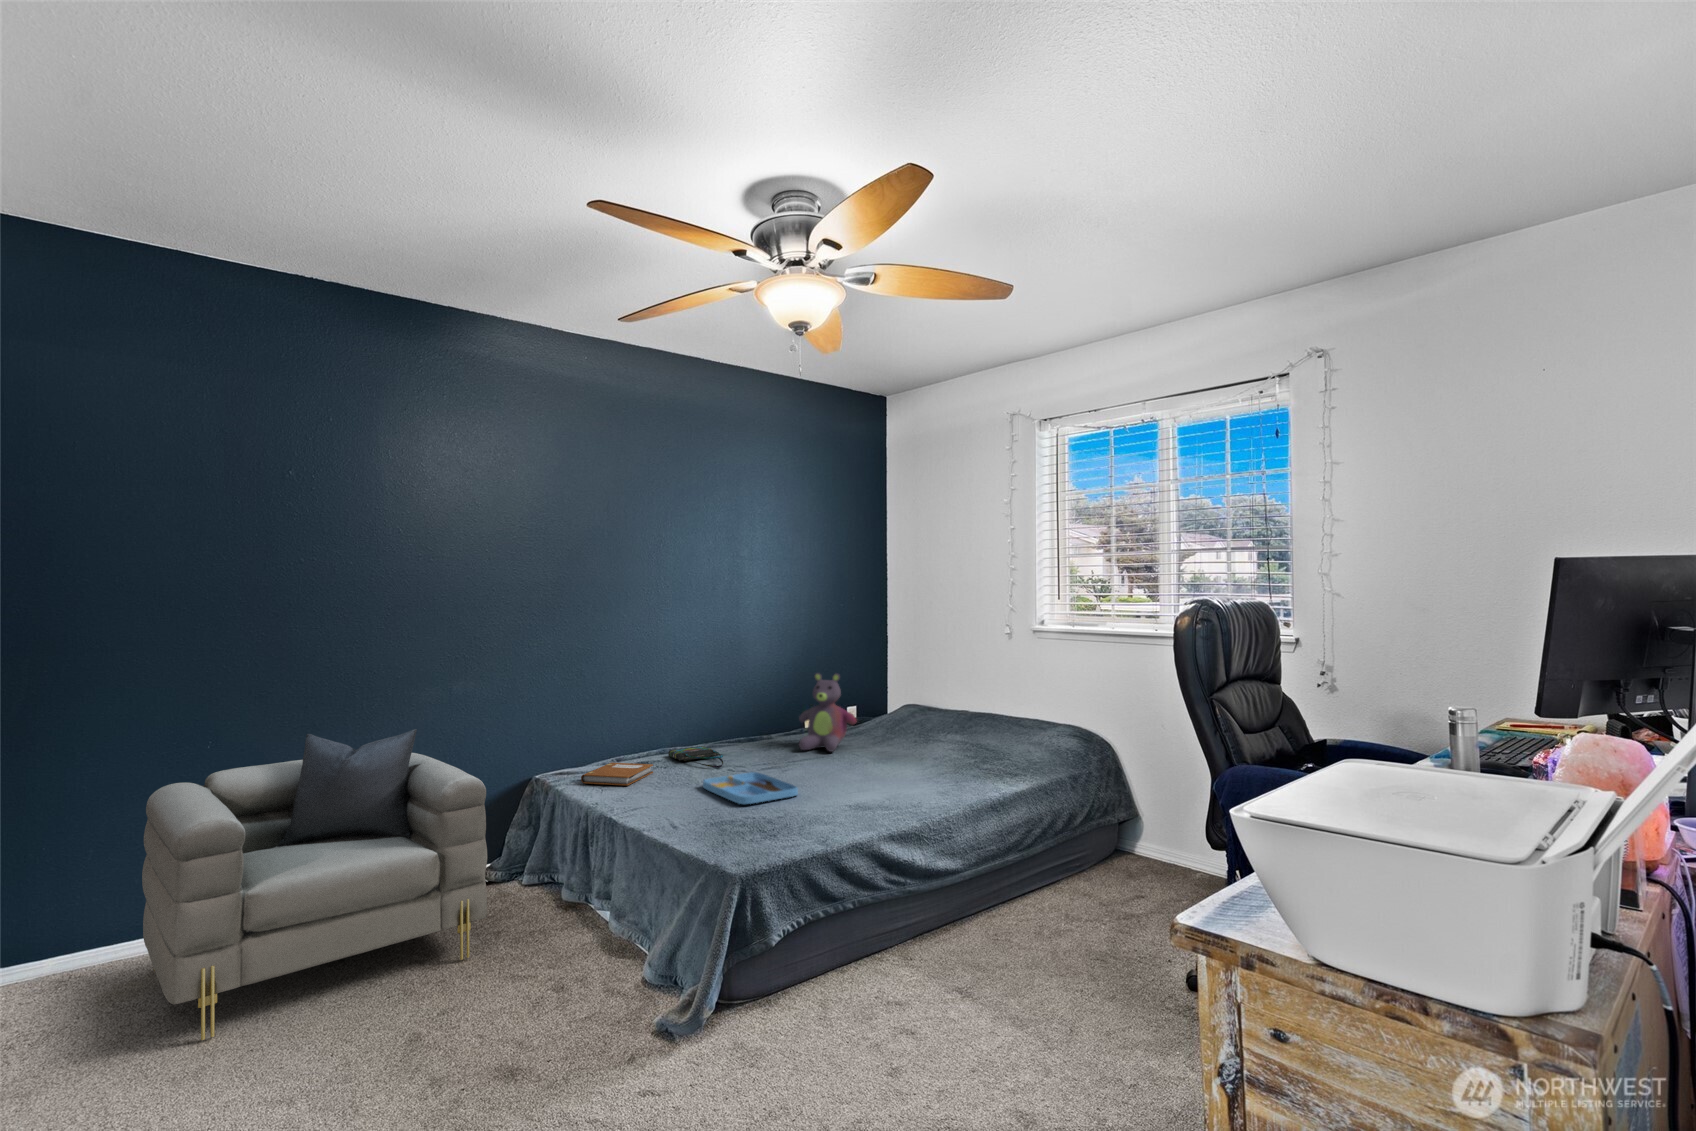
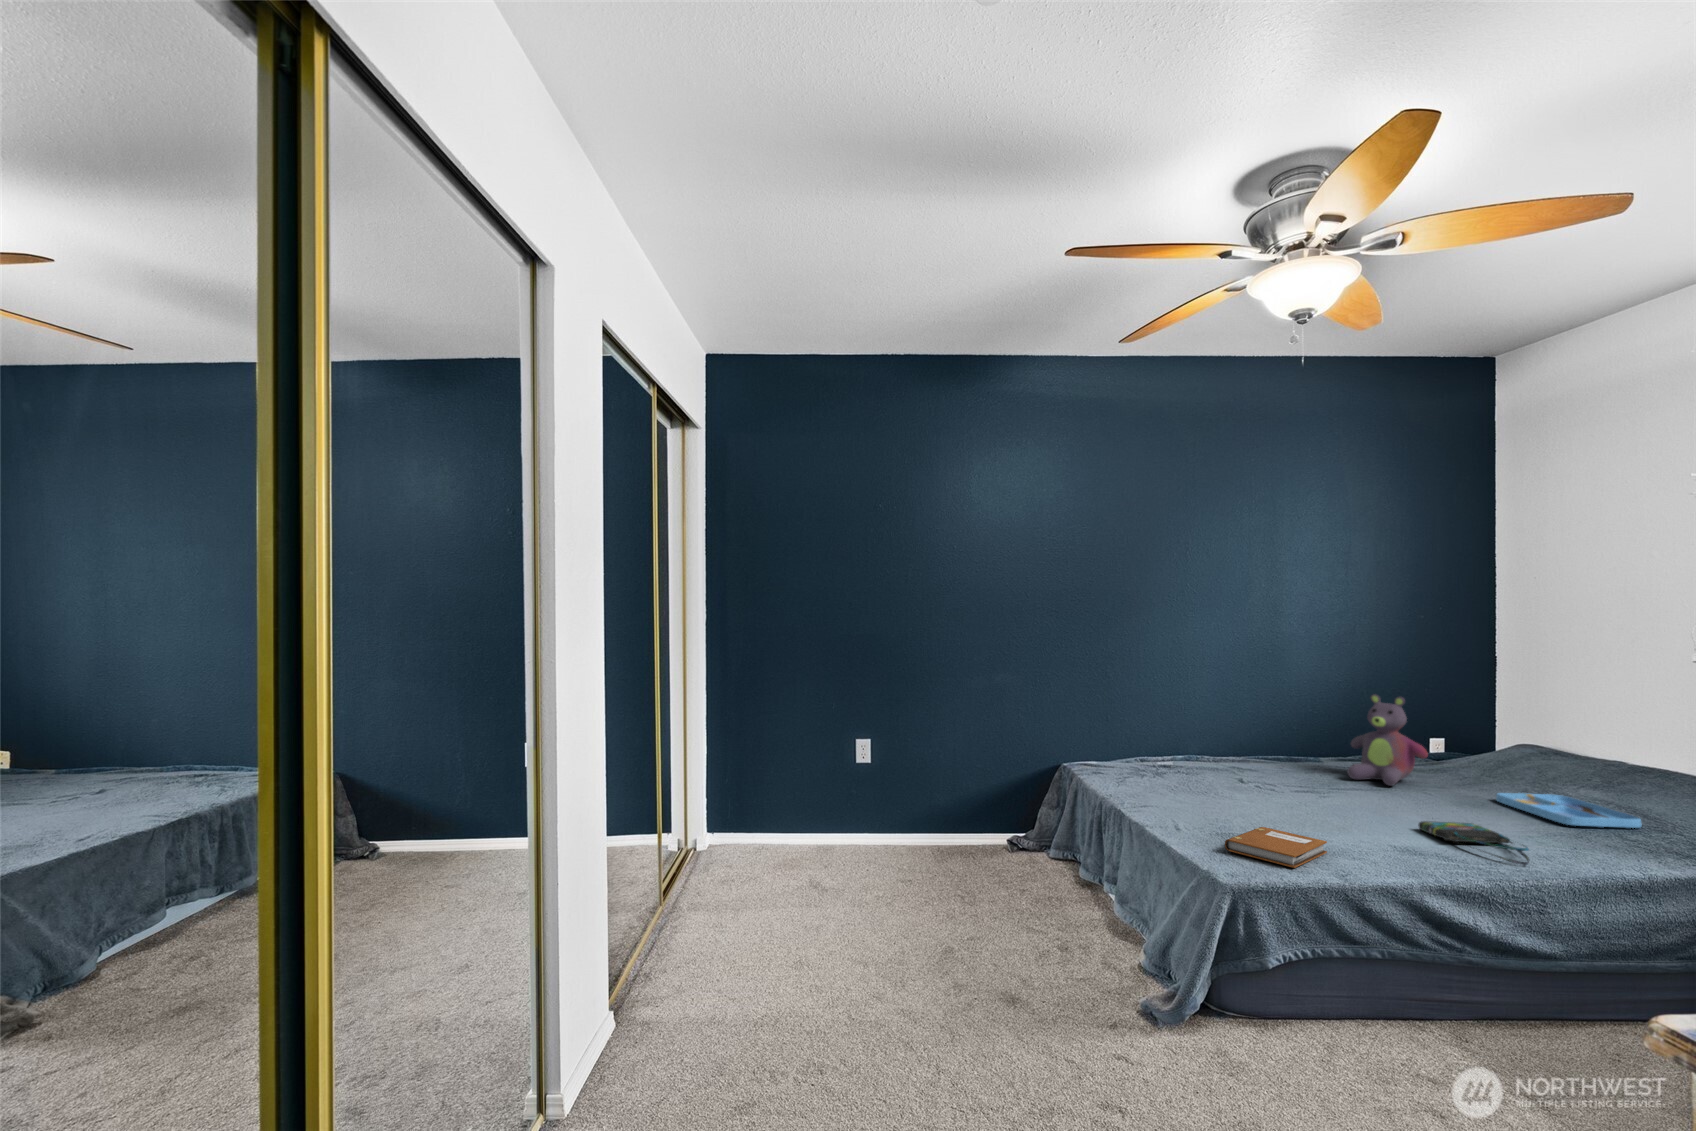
armchair: present [142,729,487,1040] -> none [791,700,1010,907]
tote bag: present [668,746,723,768] -> present [1419,821,1529,865]
notebook: present [581,763,653,786] -> present [1225,827,1327,868]
tray: present [703,772,798,804] -> present [1496,793,1641,828]

